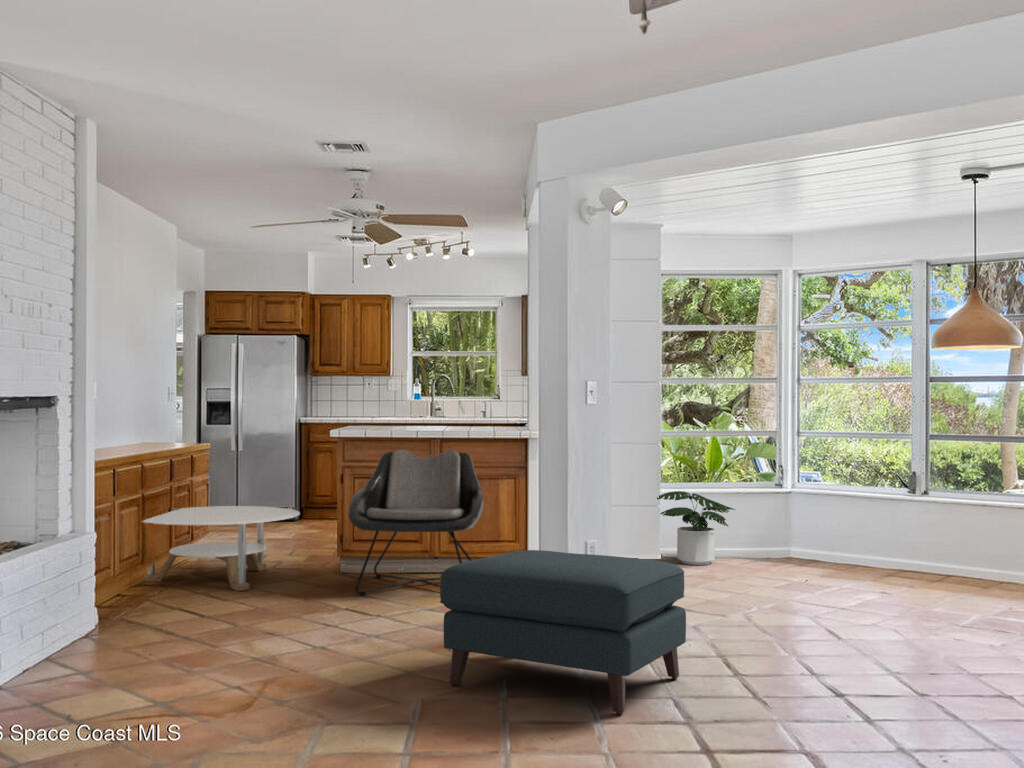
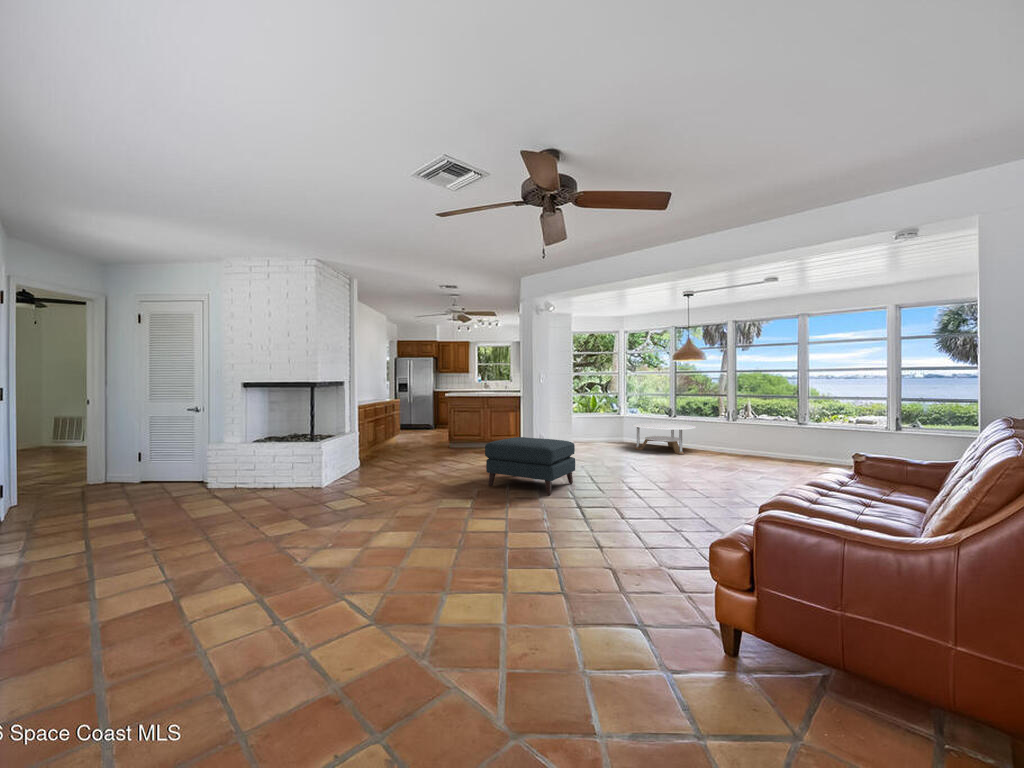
lounge chair: present [349,450,484,595] -> none [453,399,504,456]
potted plant: present [657,491,735,565] -> none [571,417,602,445]
round table: present [142,506,300,591] -> present [633,423,696,454]

